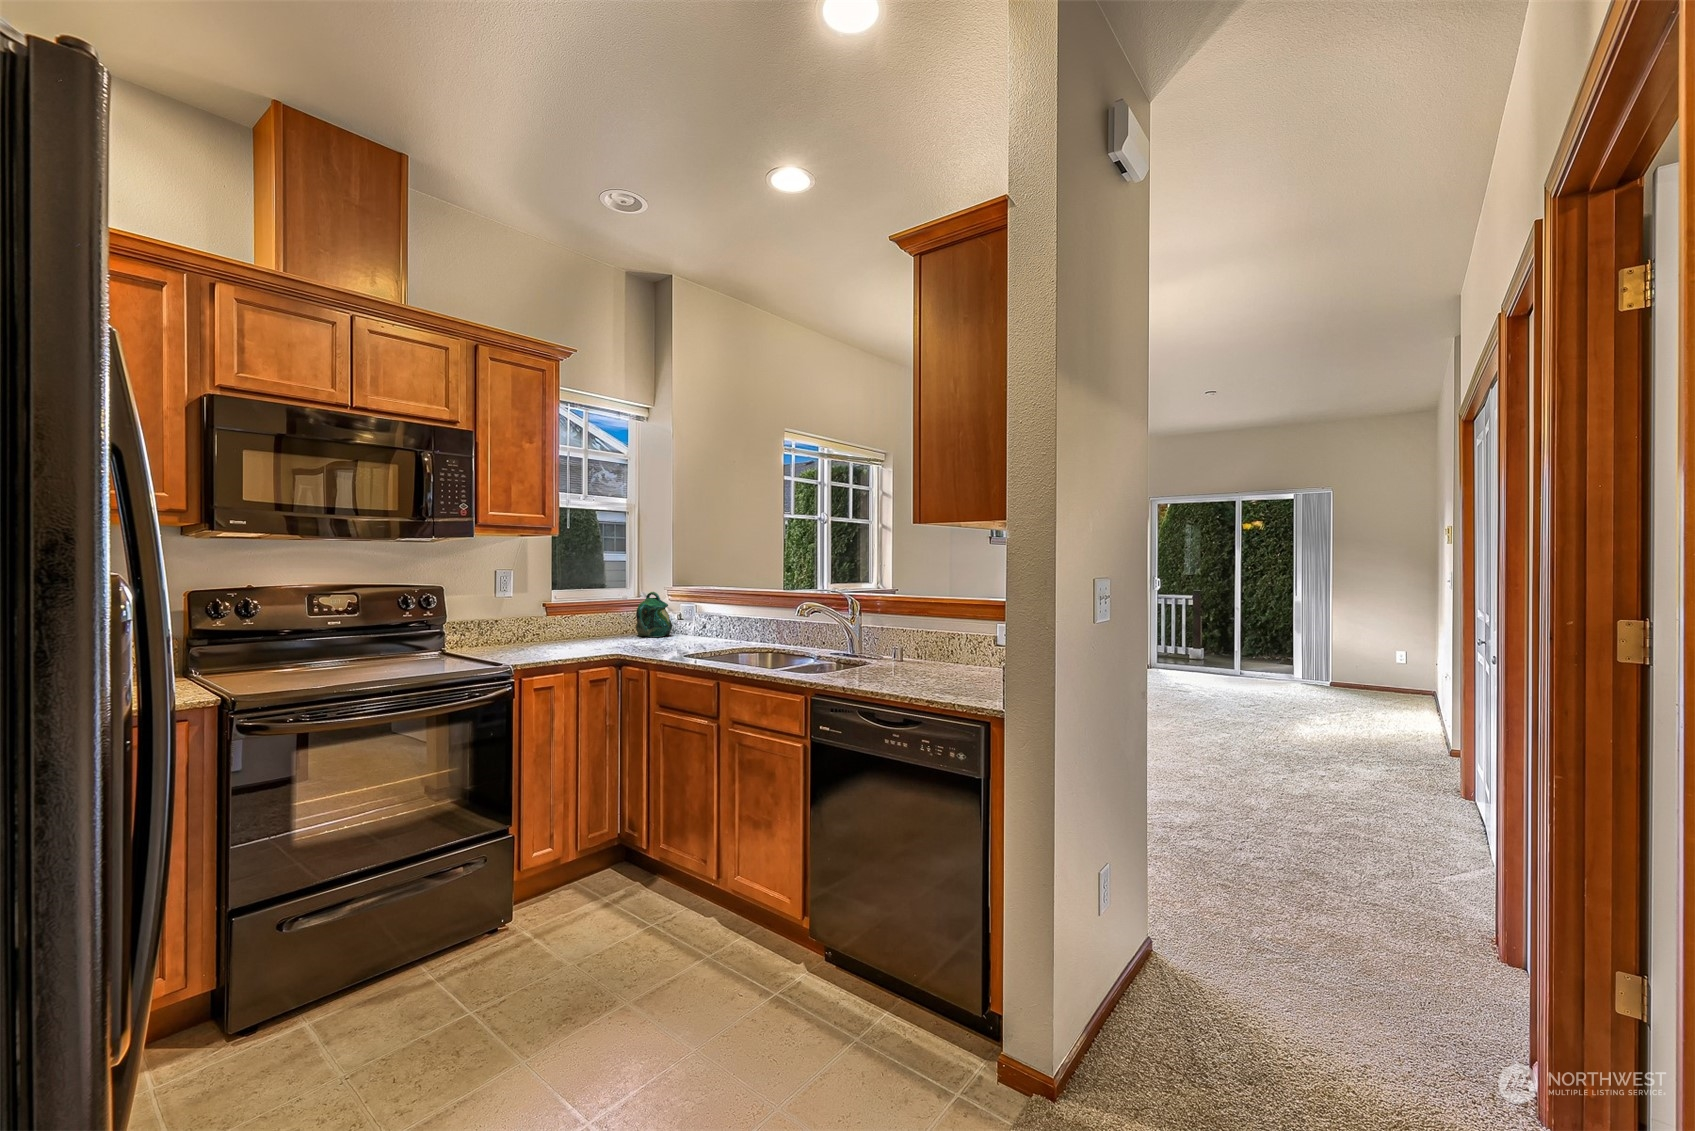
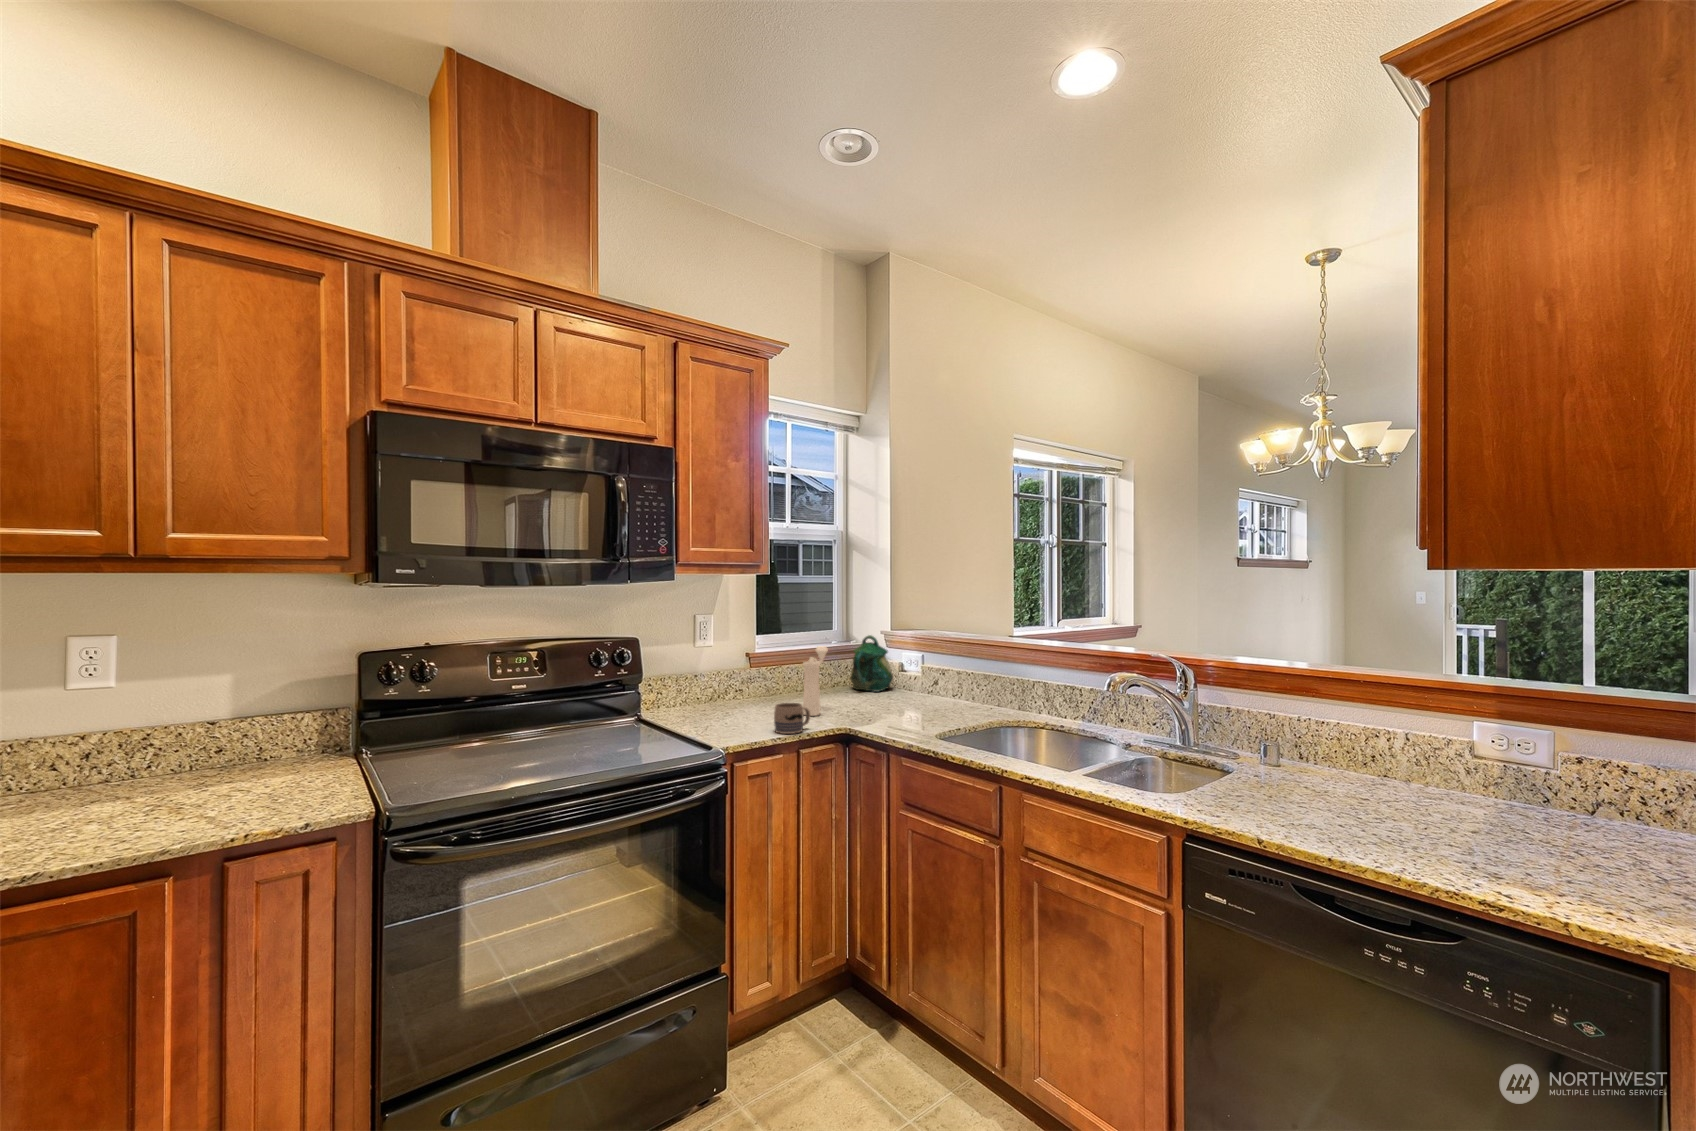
pepper mill: none [586,596,610,650] -> present [803,646,828,716]
mug: none [558,636,588,659] -> present [774,703,810,734]

